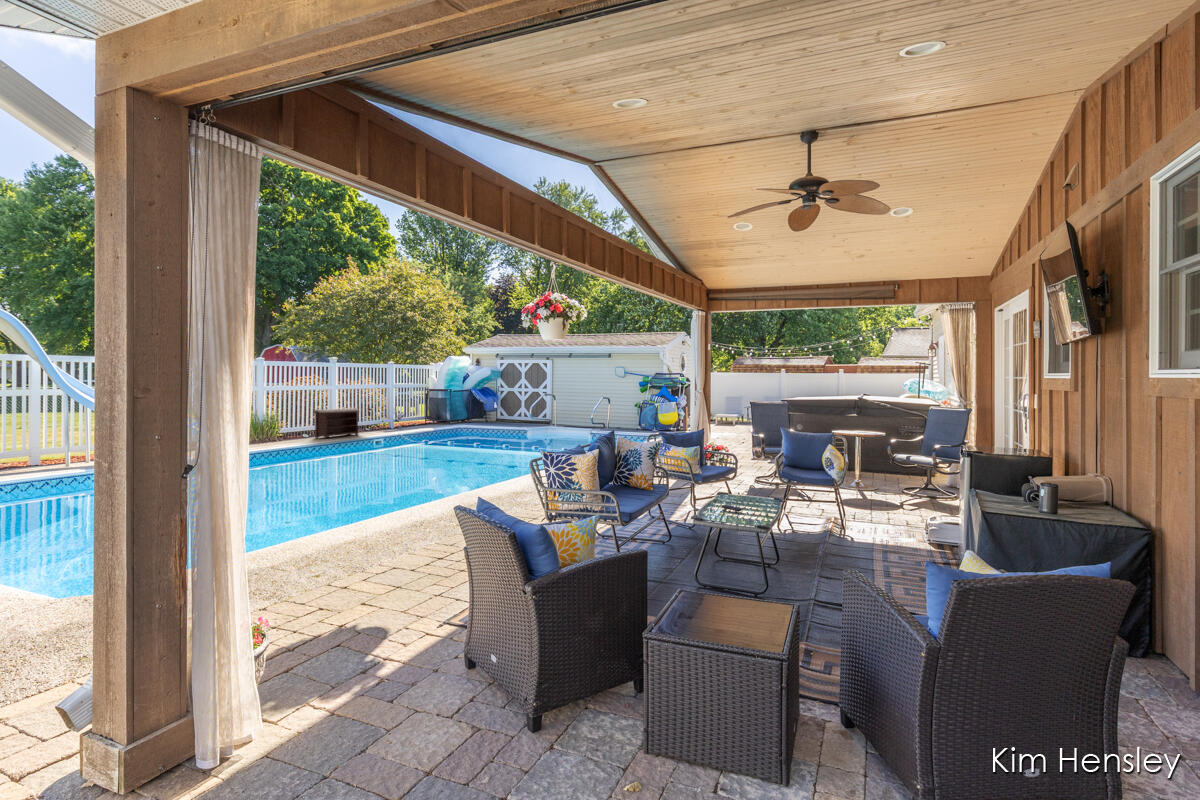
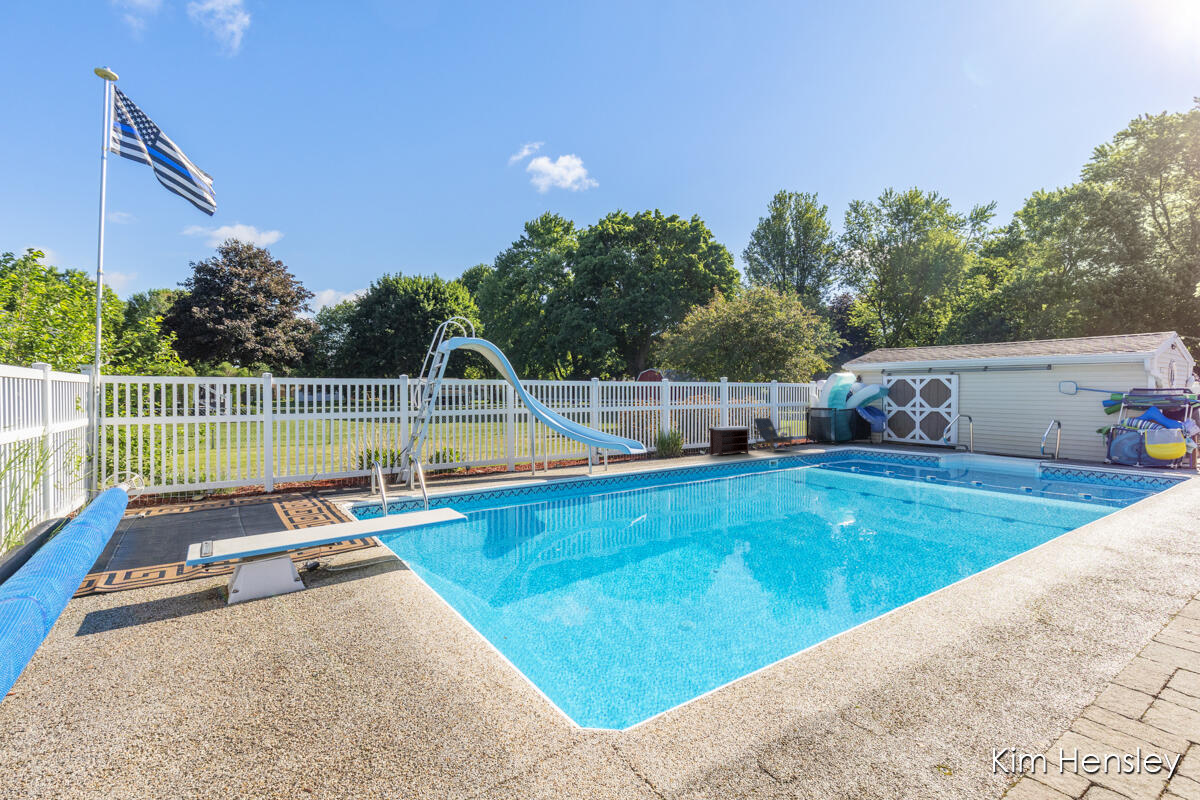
lounge chair: none [368,399,407,433] -> present [754,418,793,451]

